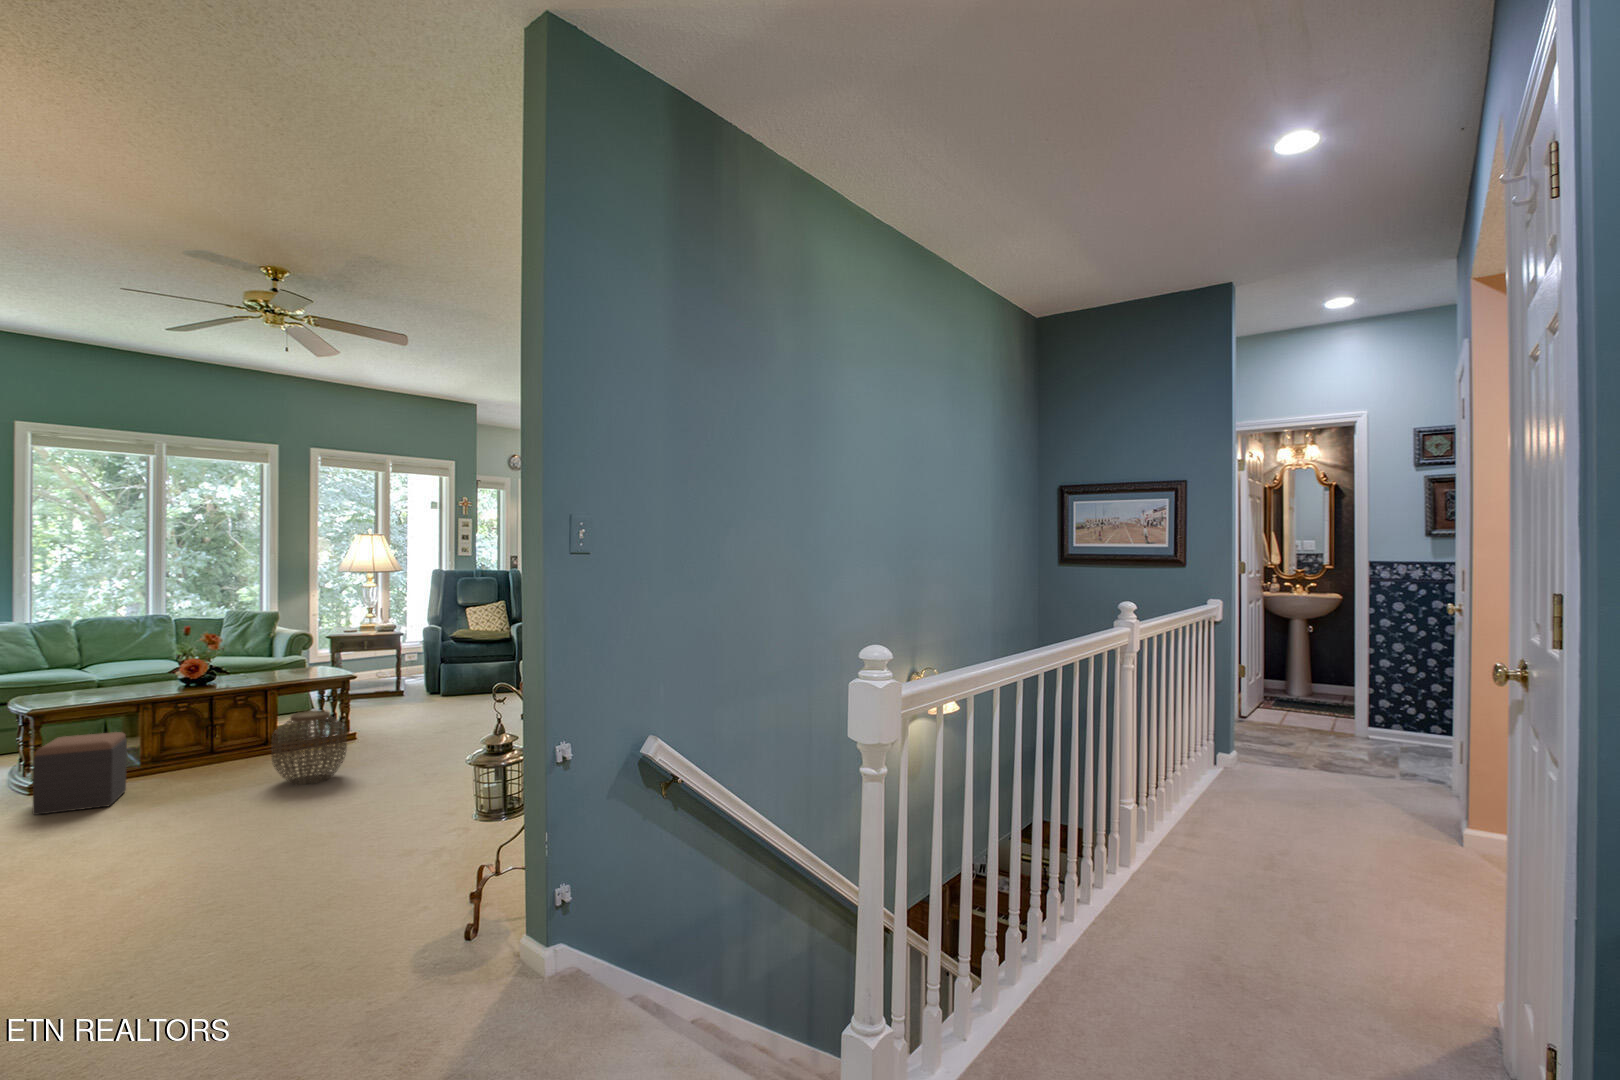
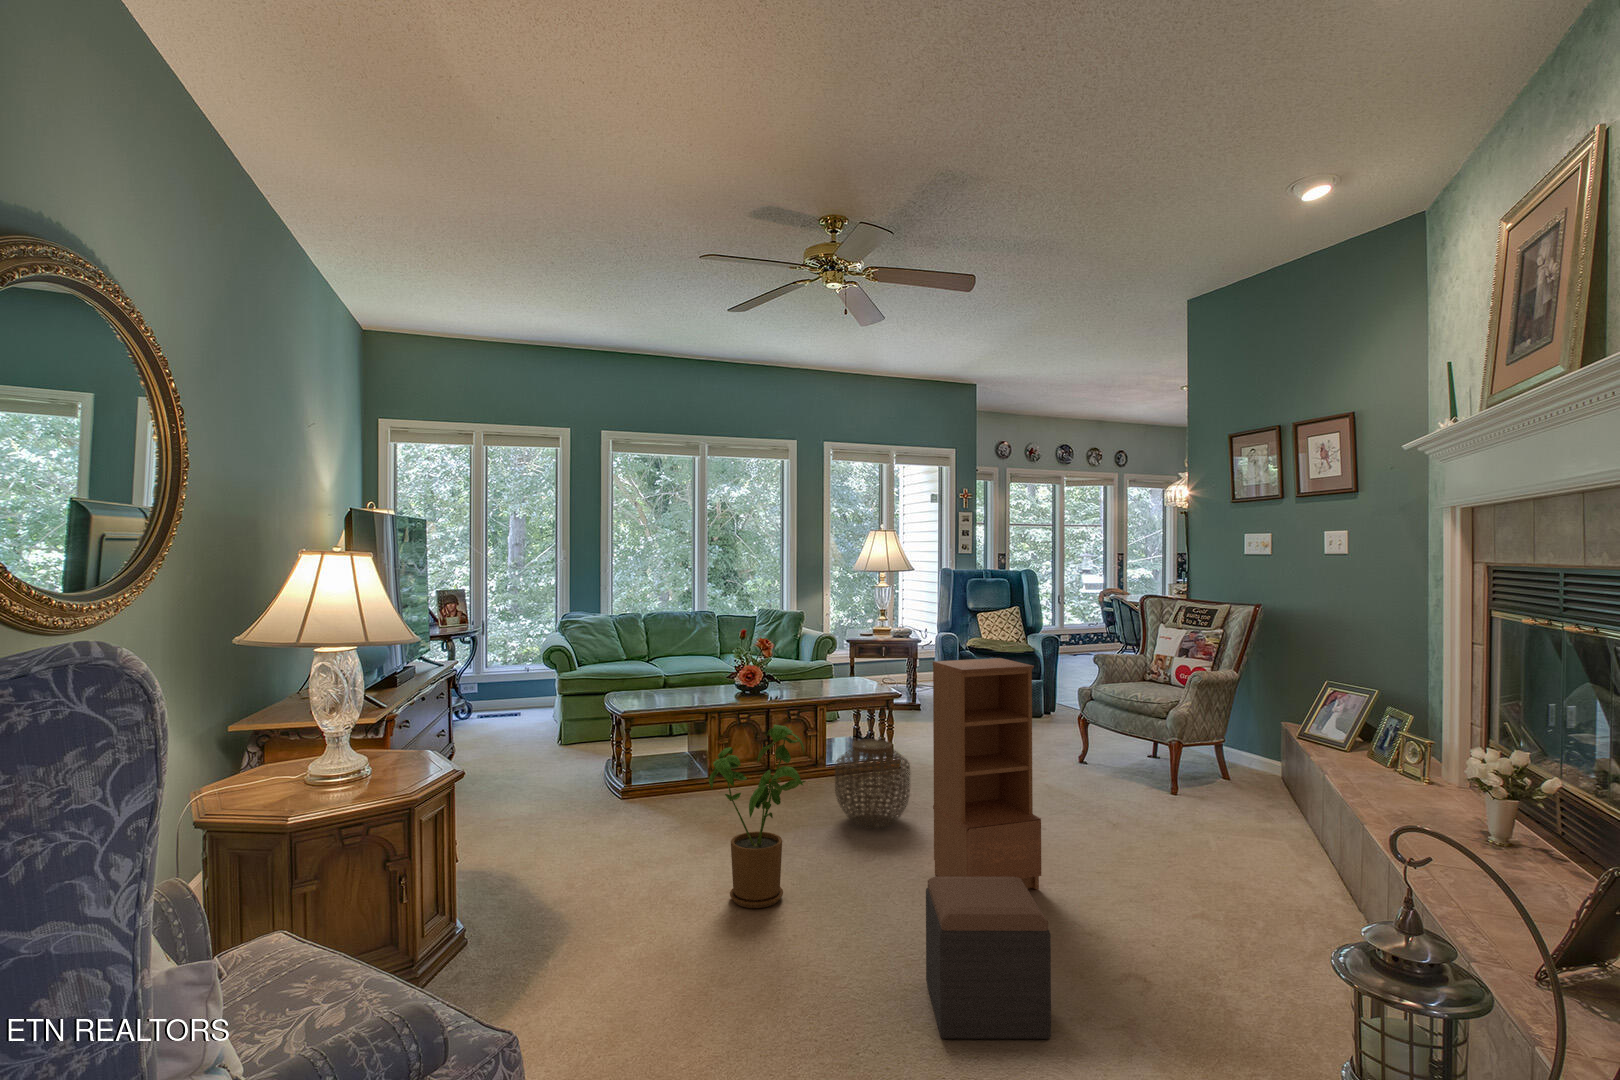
bookcase: none [350,633,436,816] -> present [933,658,1041,889]
house plant: none [116,695,219,850] -> present [709,725,806,908]
footstool: present [33,732,127,815] -> present [926,877,1051,1039]

